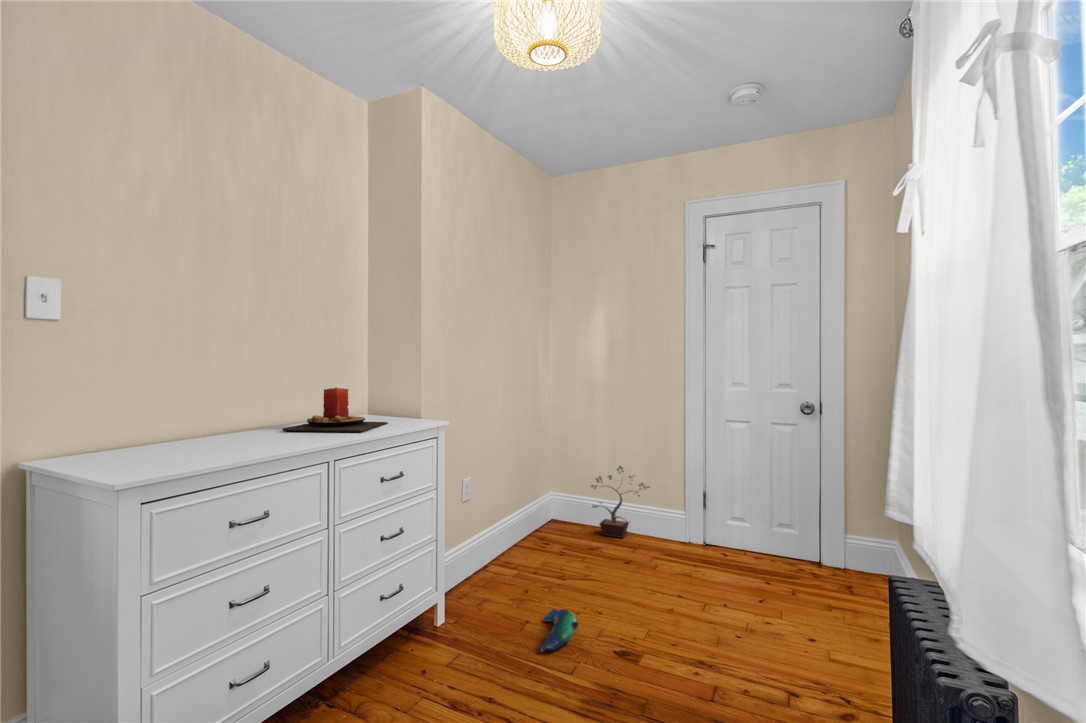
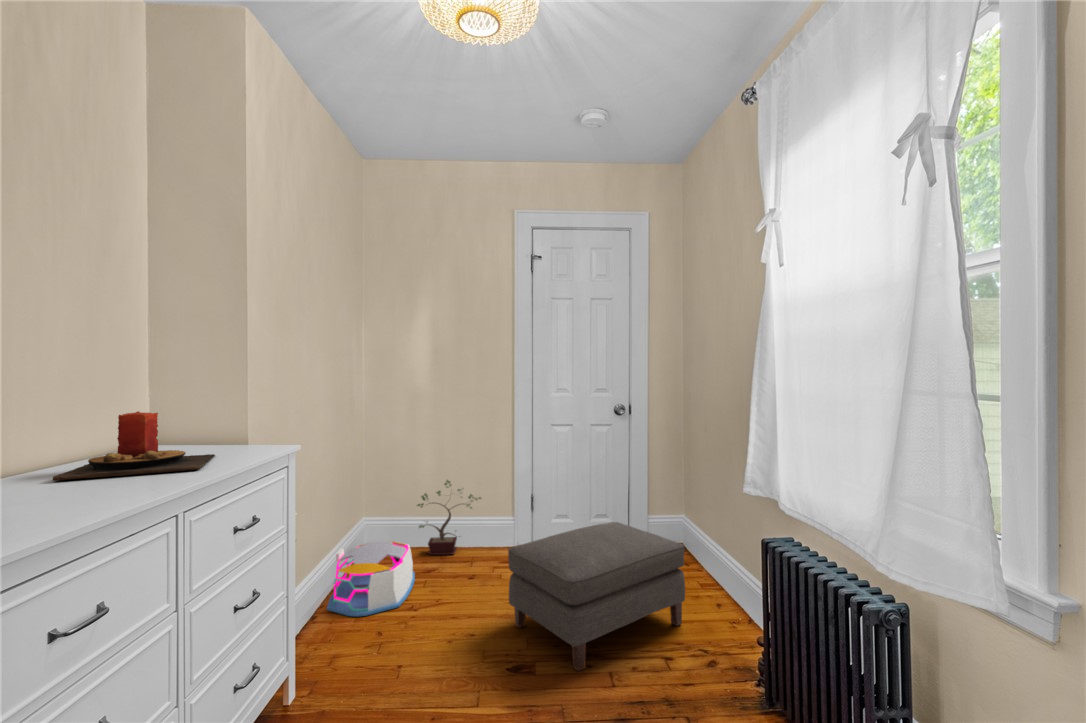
storage bin: none [496,513,579,574] -> present [327,541,415,616]
ottoman: none [638,532,842,674] -> present [508,522,685,671]
plush toy: present [540,609,579,652] -> none [418,640,467,694]

